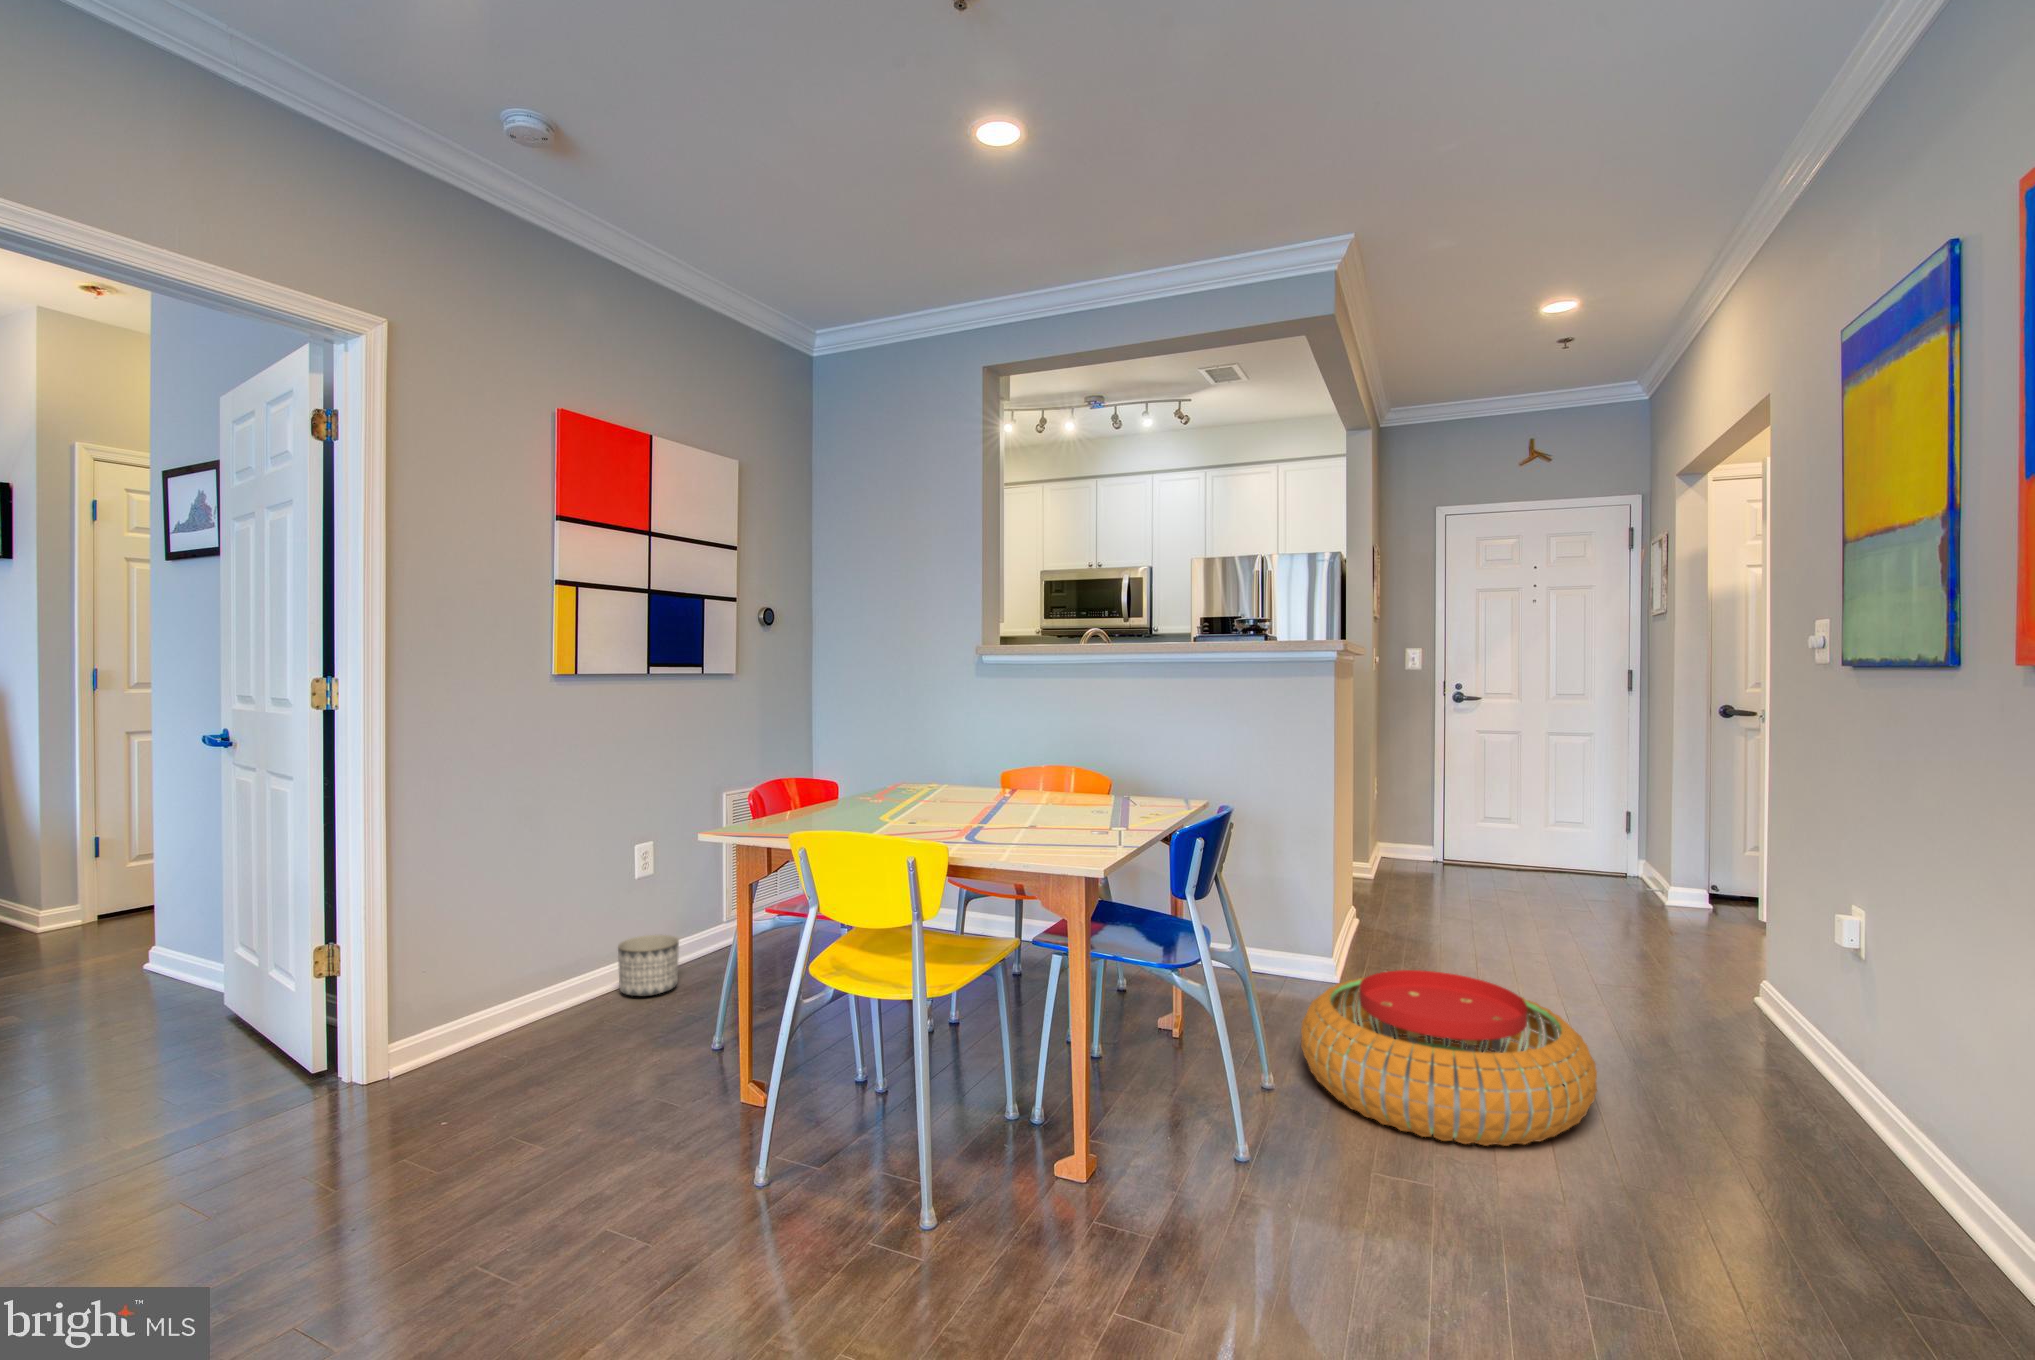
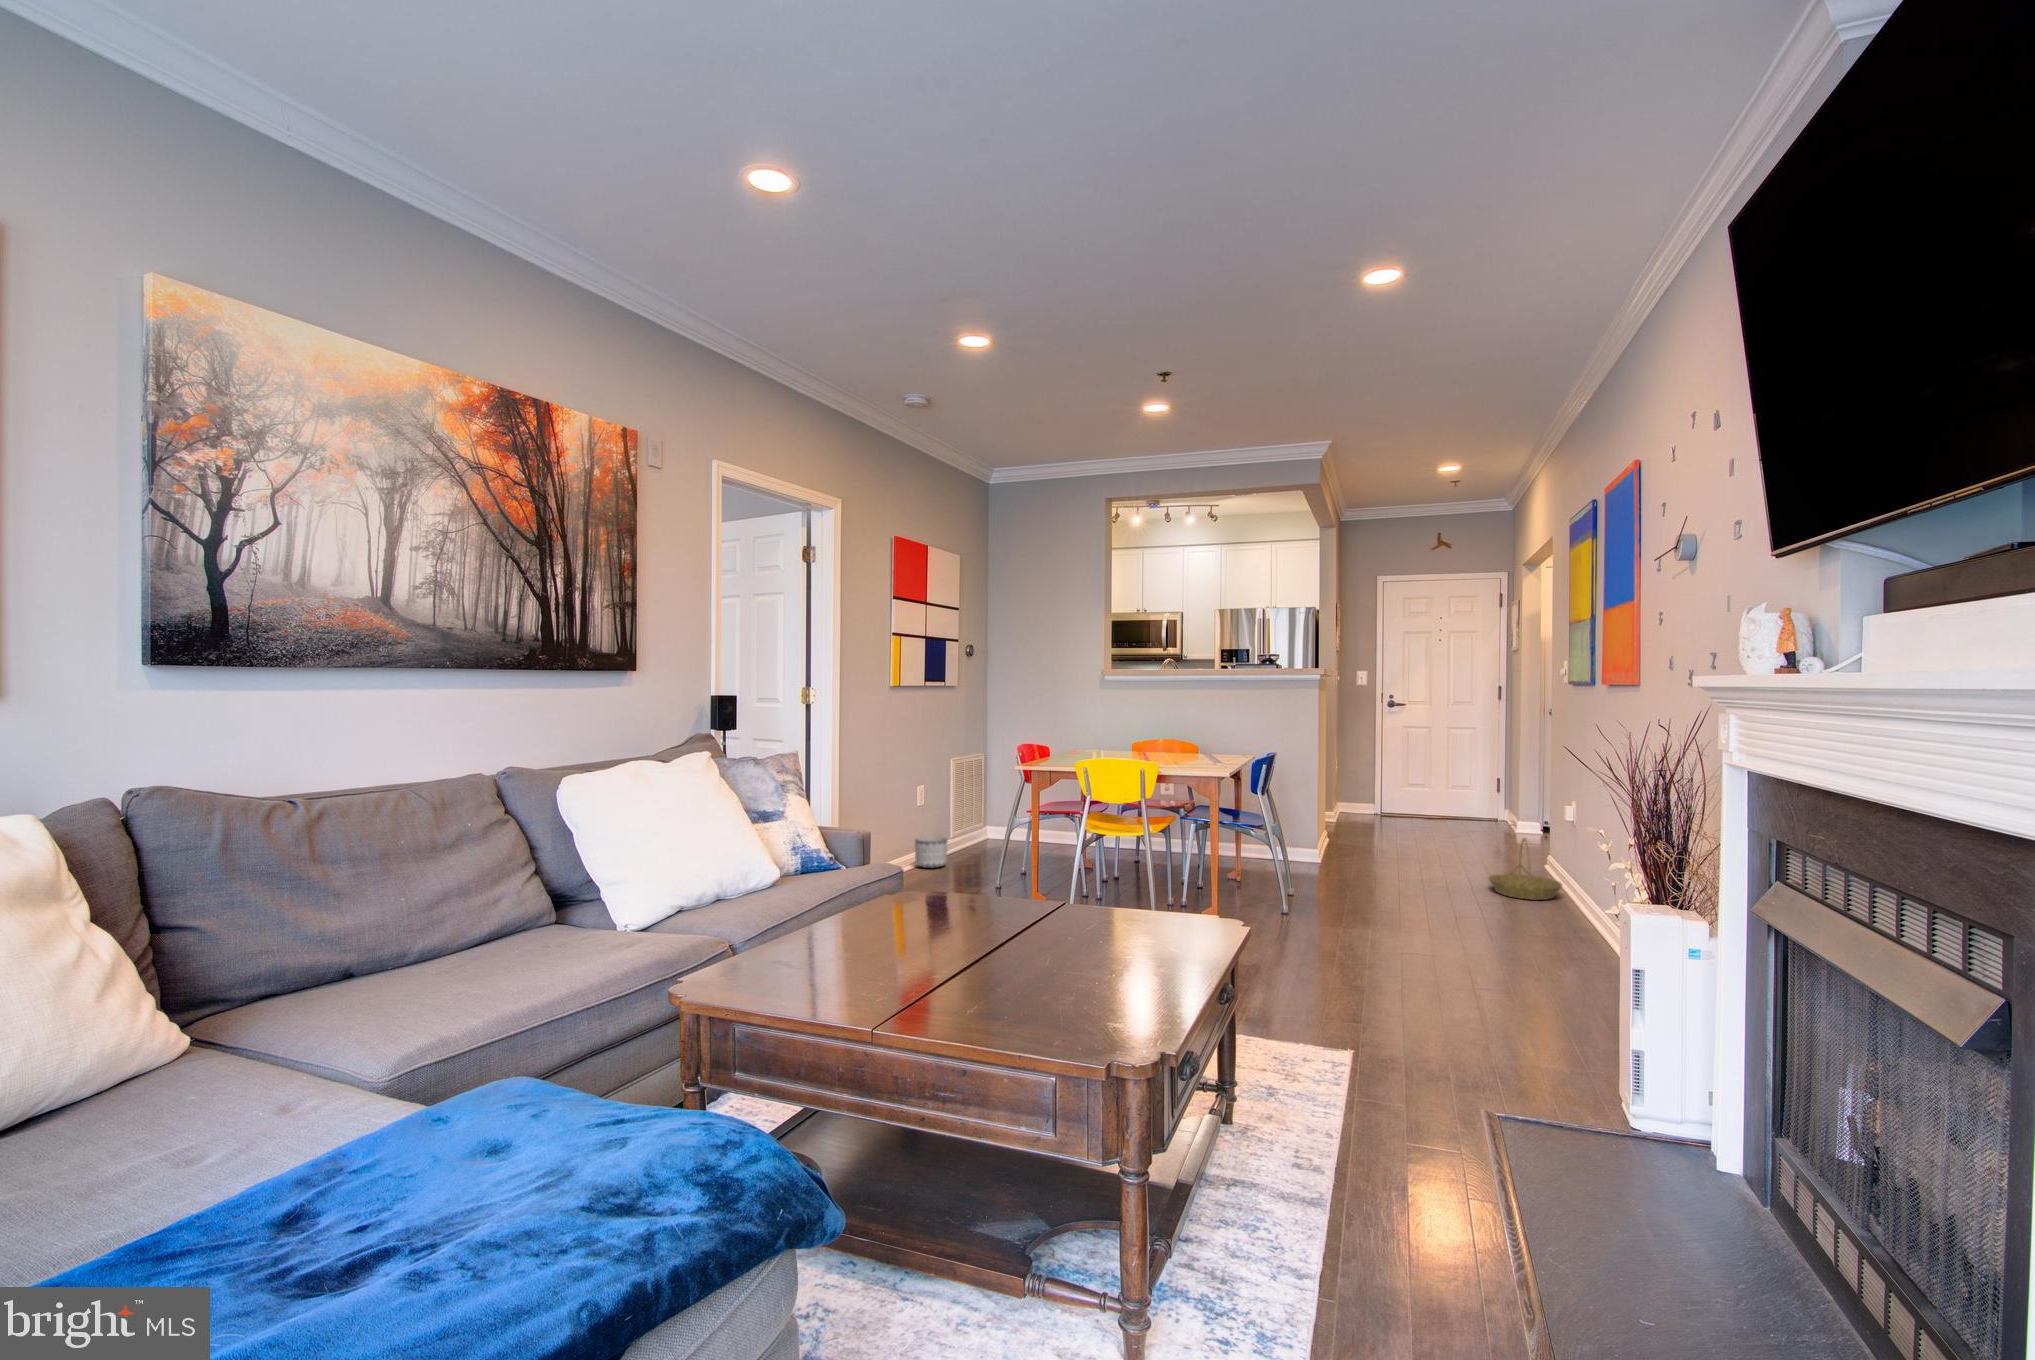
basket: none [1665,969,1830,1105] -> present [1489,838,1563,900]
pouf: present [1301,970,1597,1146] -> none [1305,842,1449,910]

